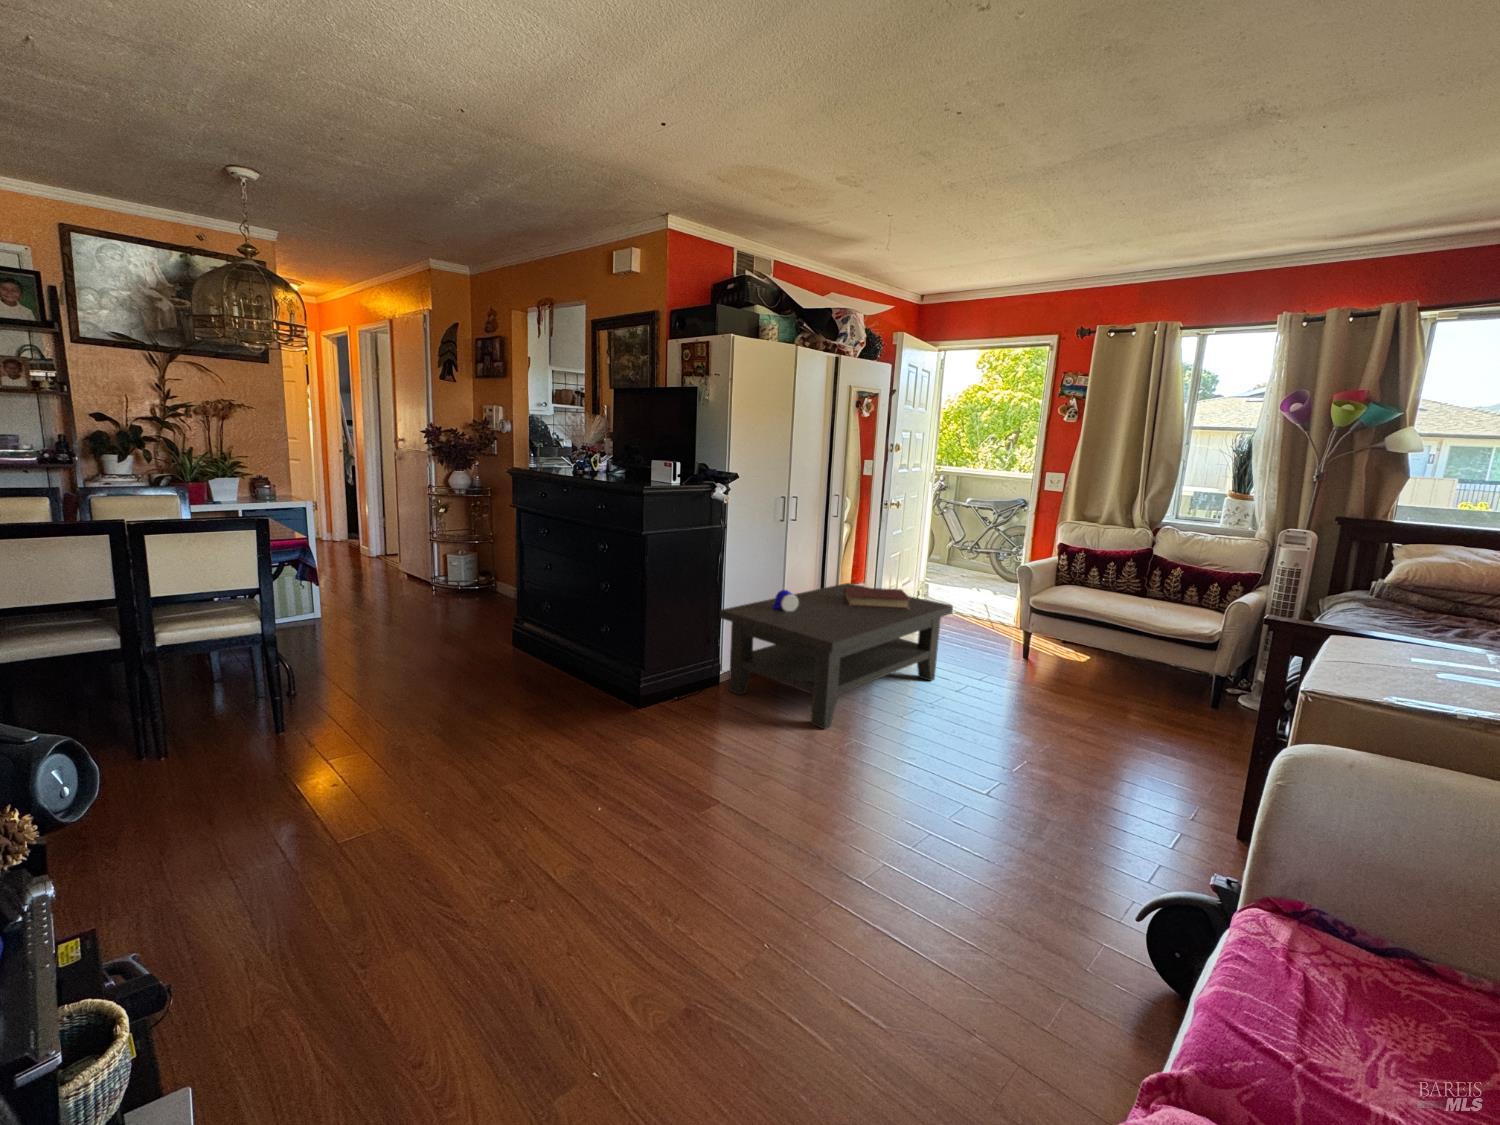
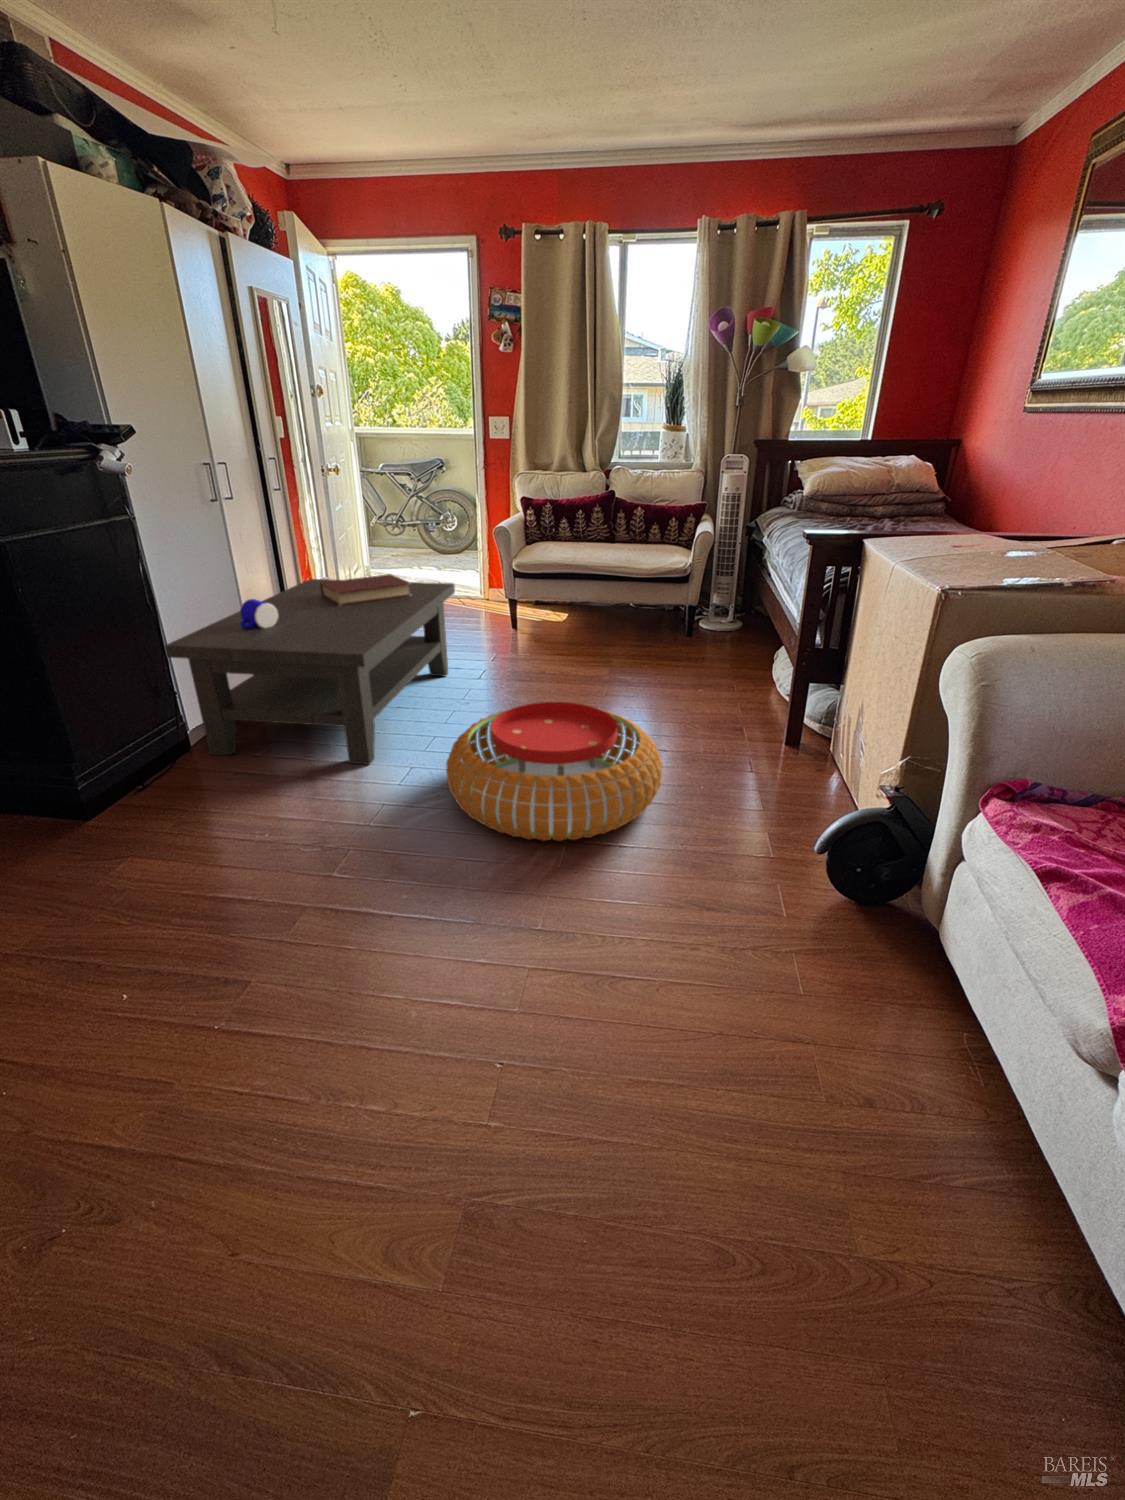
pouf: none [859,713,1058,844] -> present [446,702,662,841]

